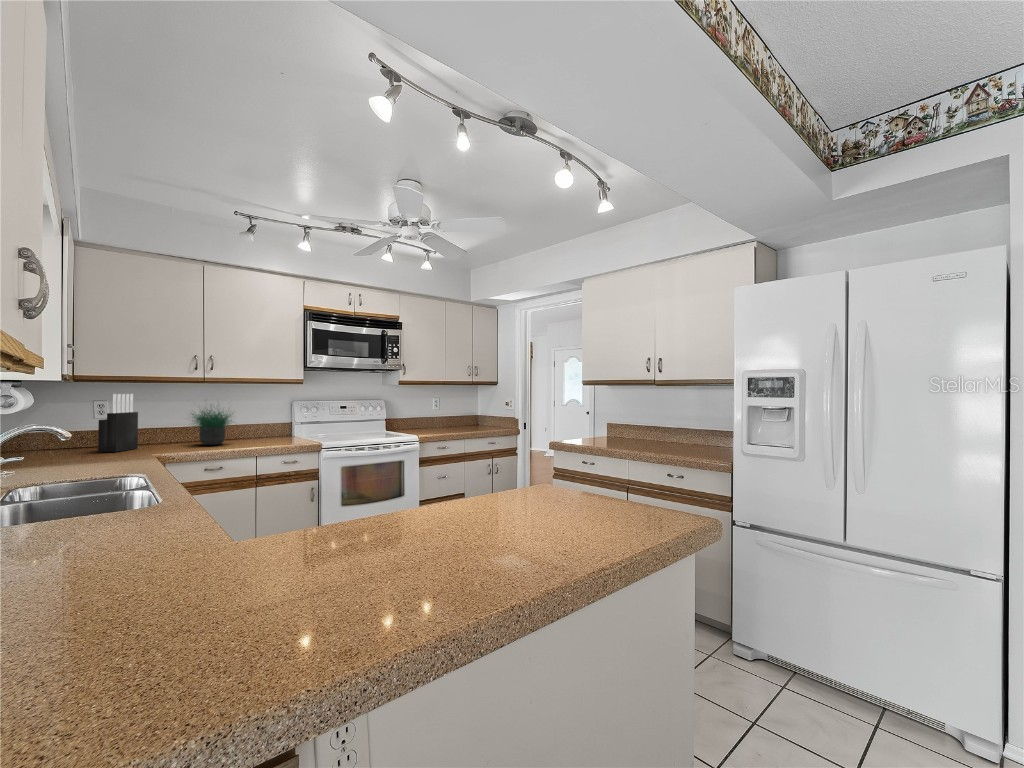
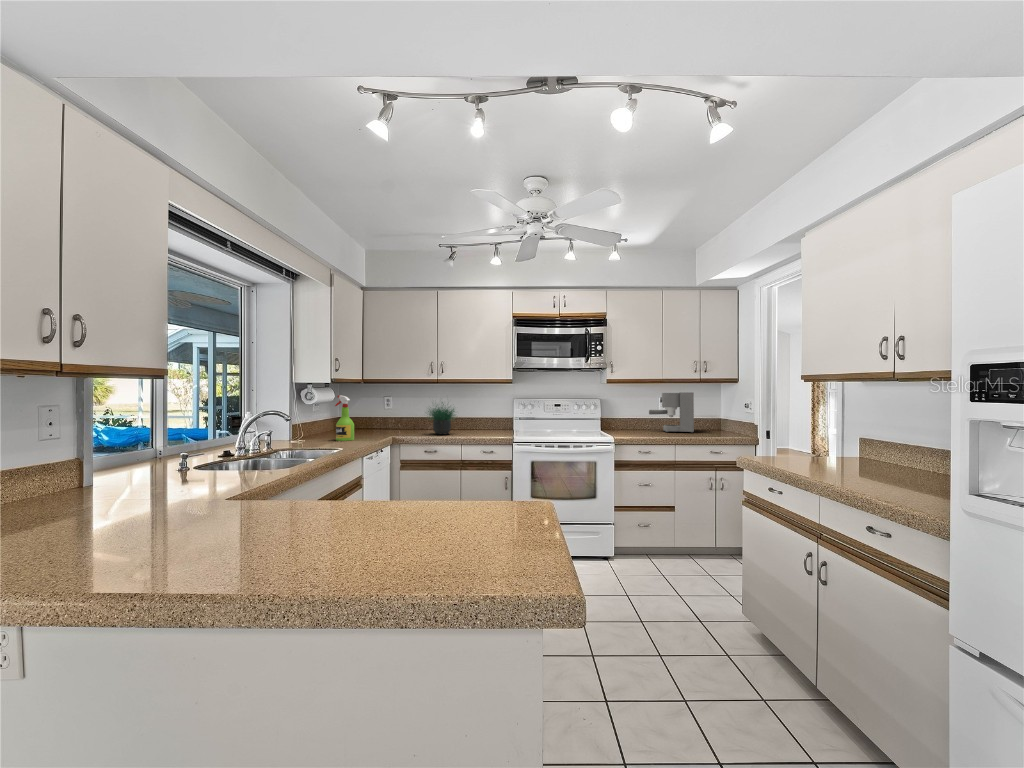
coffee maker: none [426,393,466,429] -> present [649,392,694,433]
knife block: present [98,394,138,452] -> none [372,393,396,435]
spray bottle: none [48,397,90,465] -> present [335,395,354,441]

